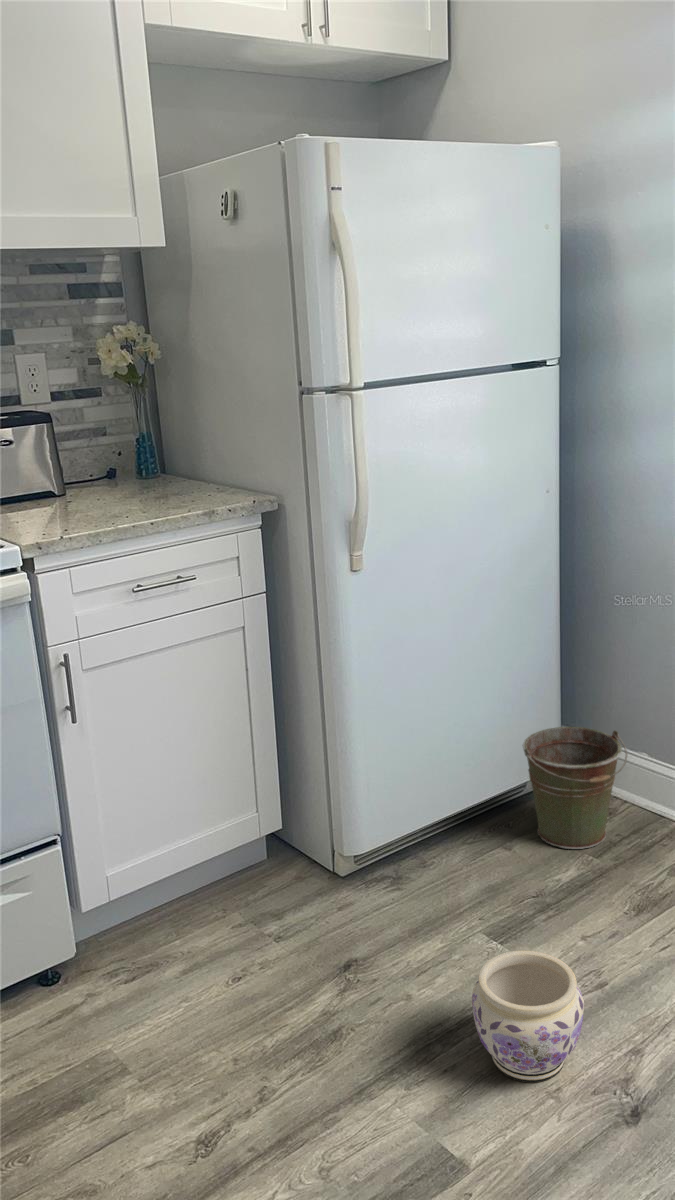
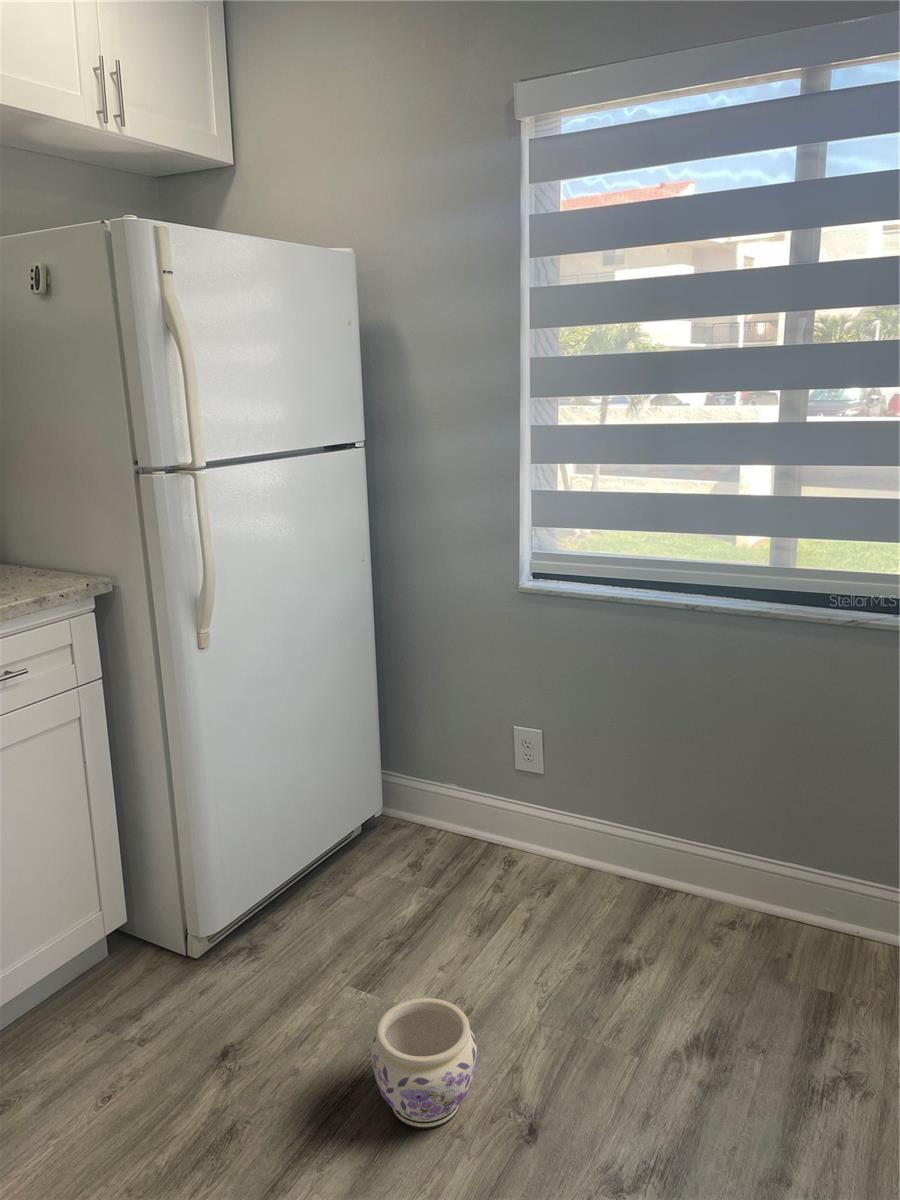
bucket: present [522,727,627,849] -> none [355,772,449,887]

